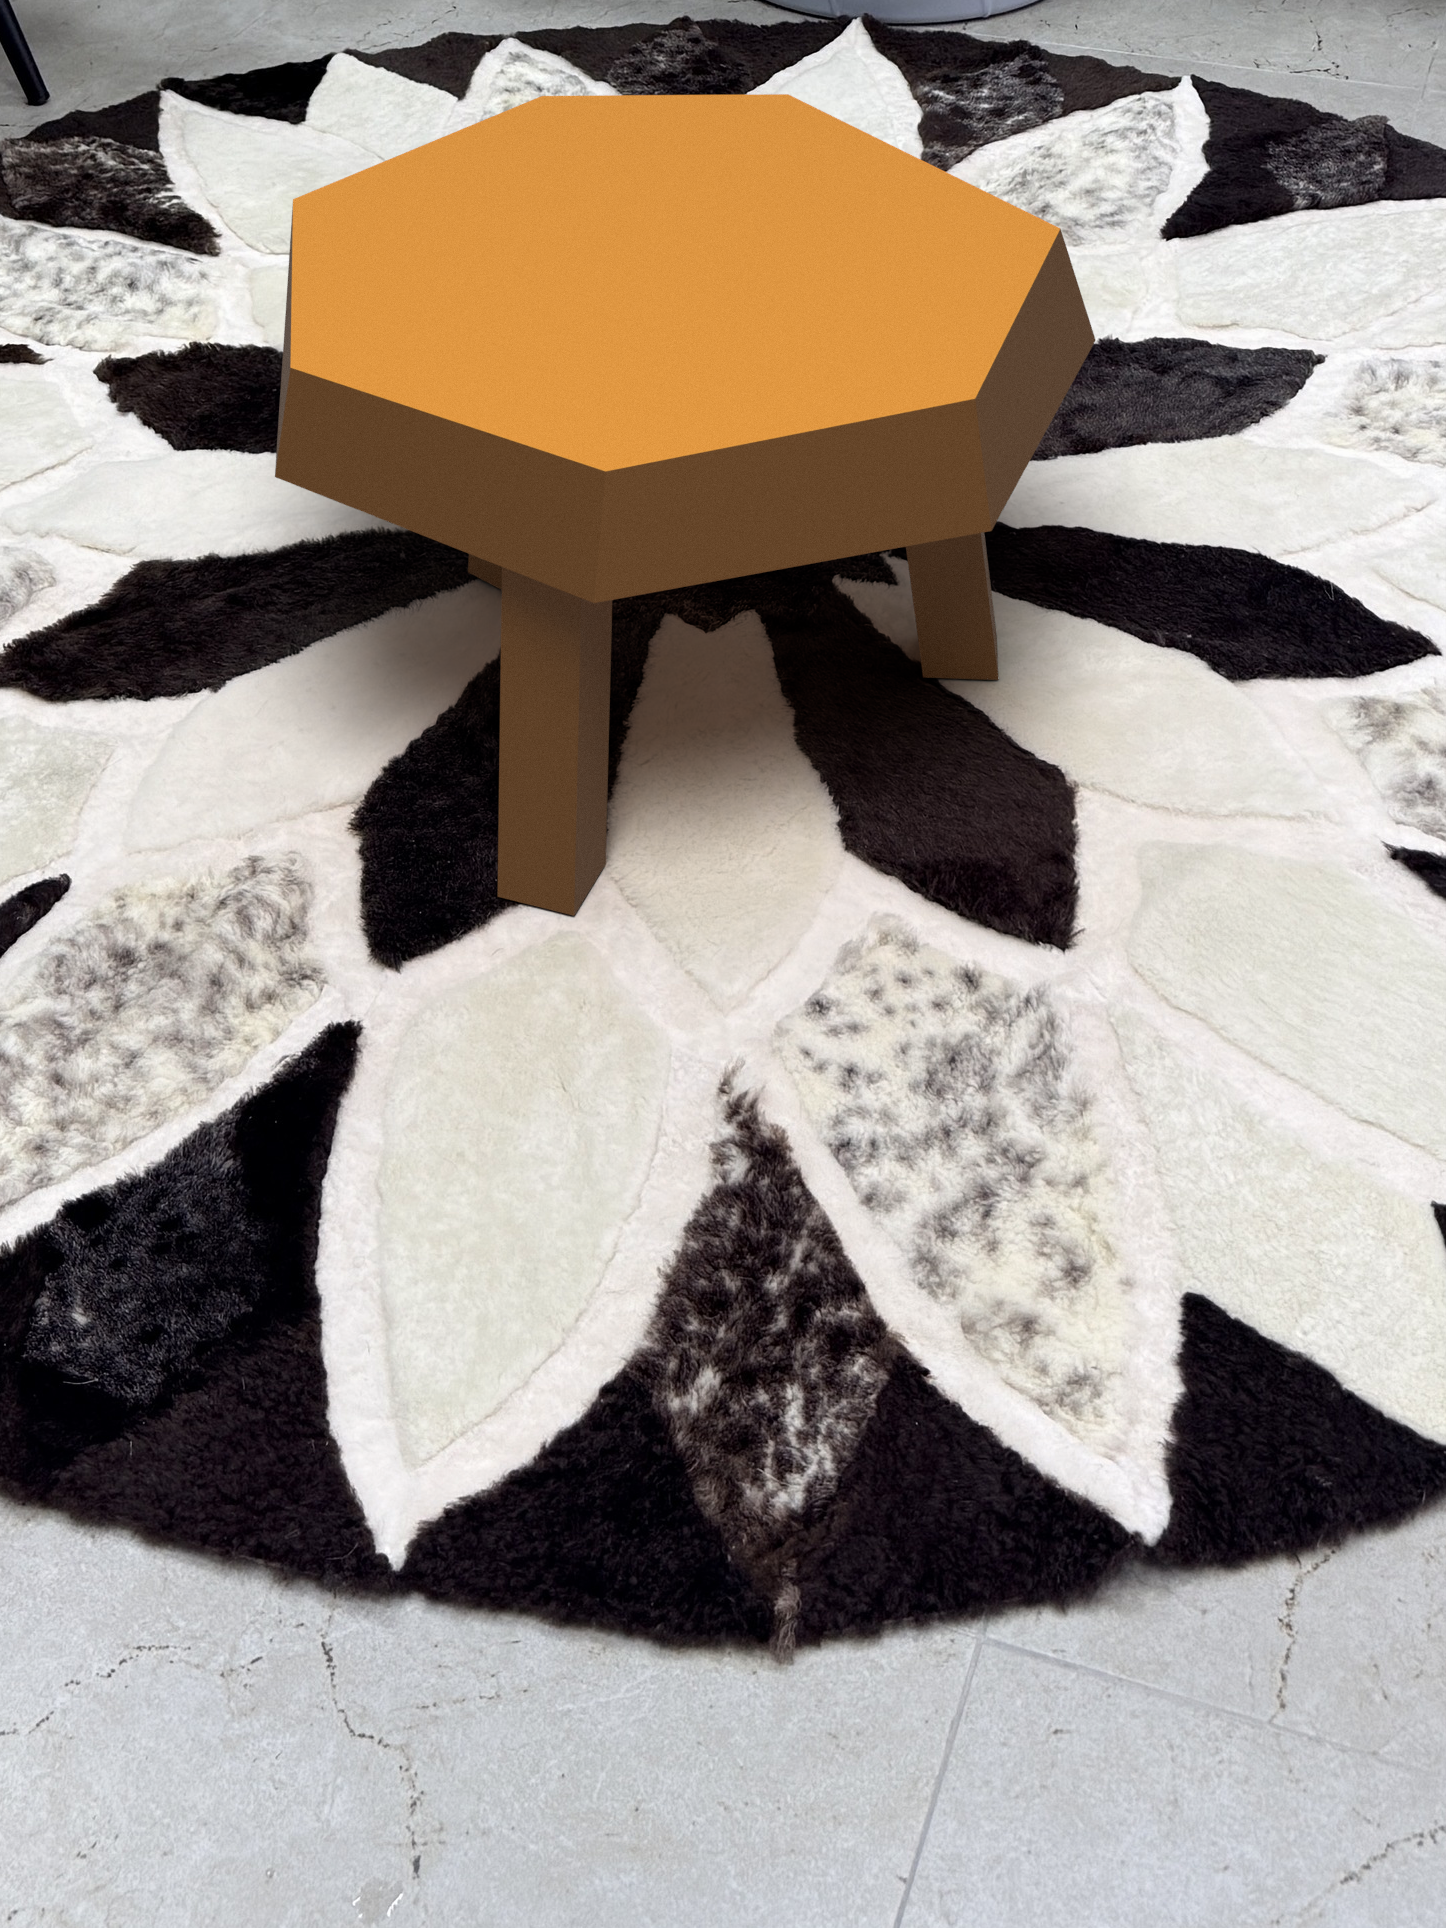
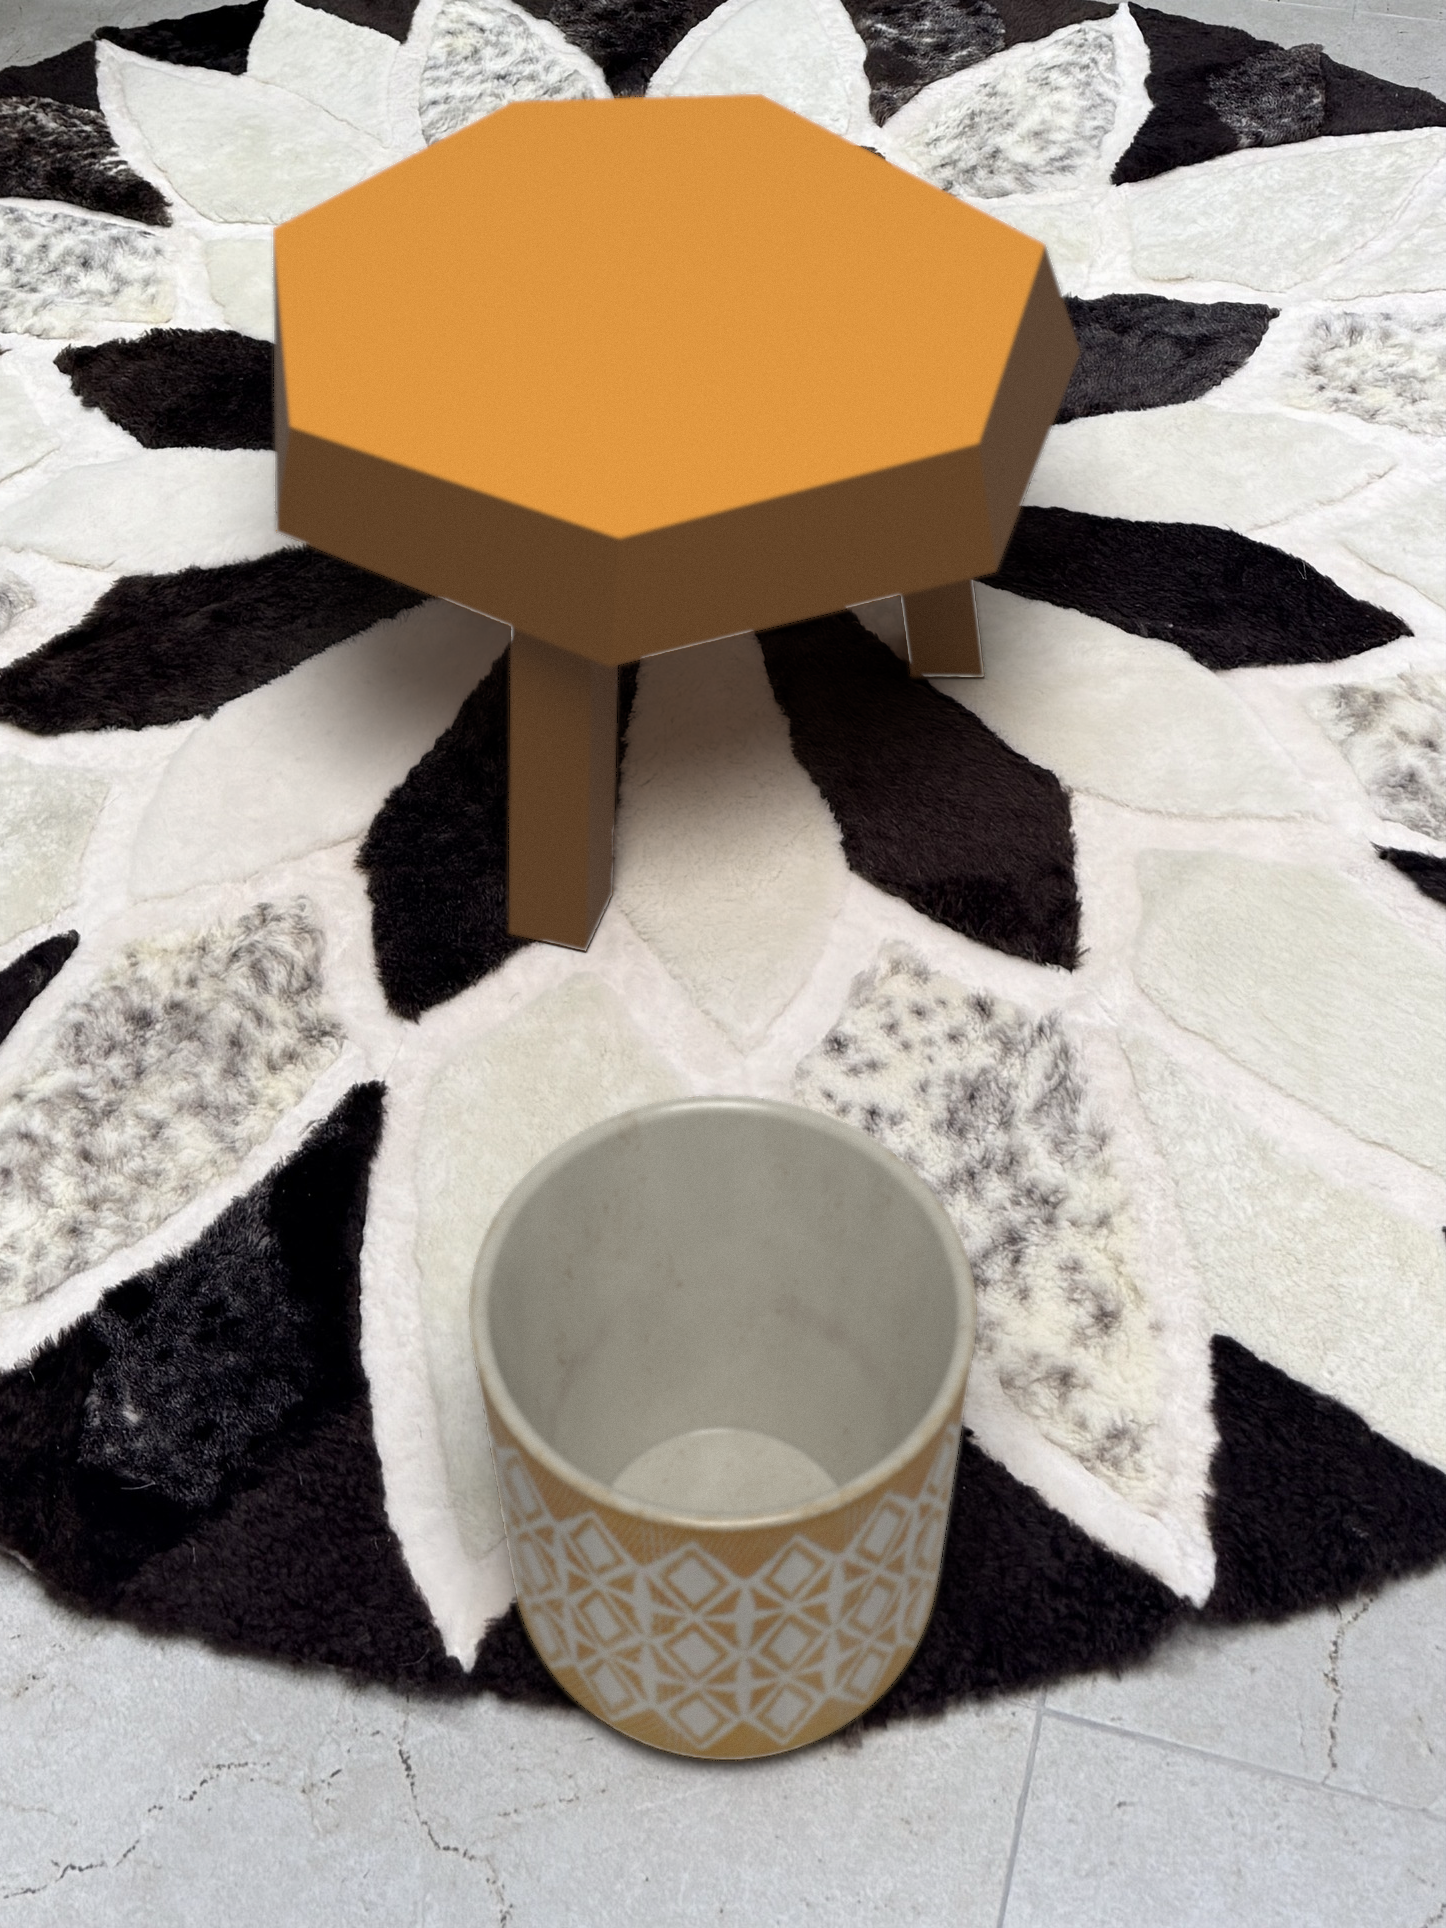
planter: none [401,997,916,1662] -> present [469,1095,977,1760]

